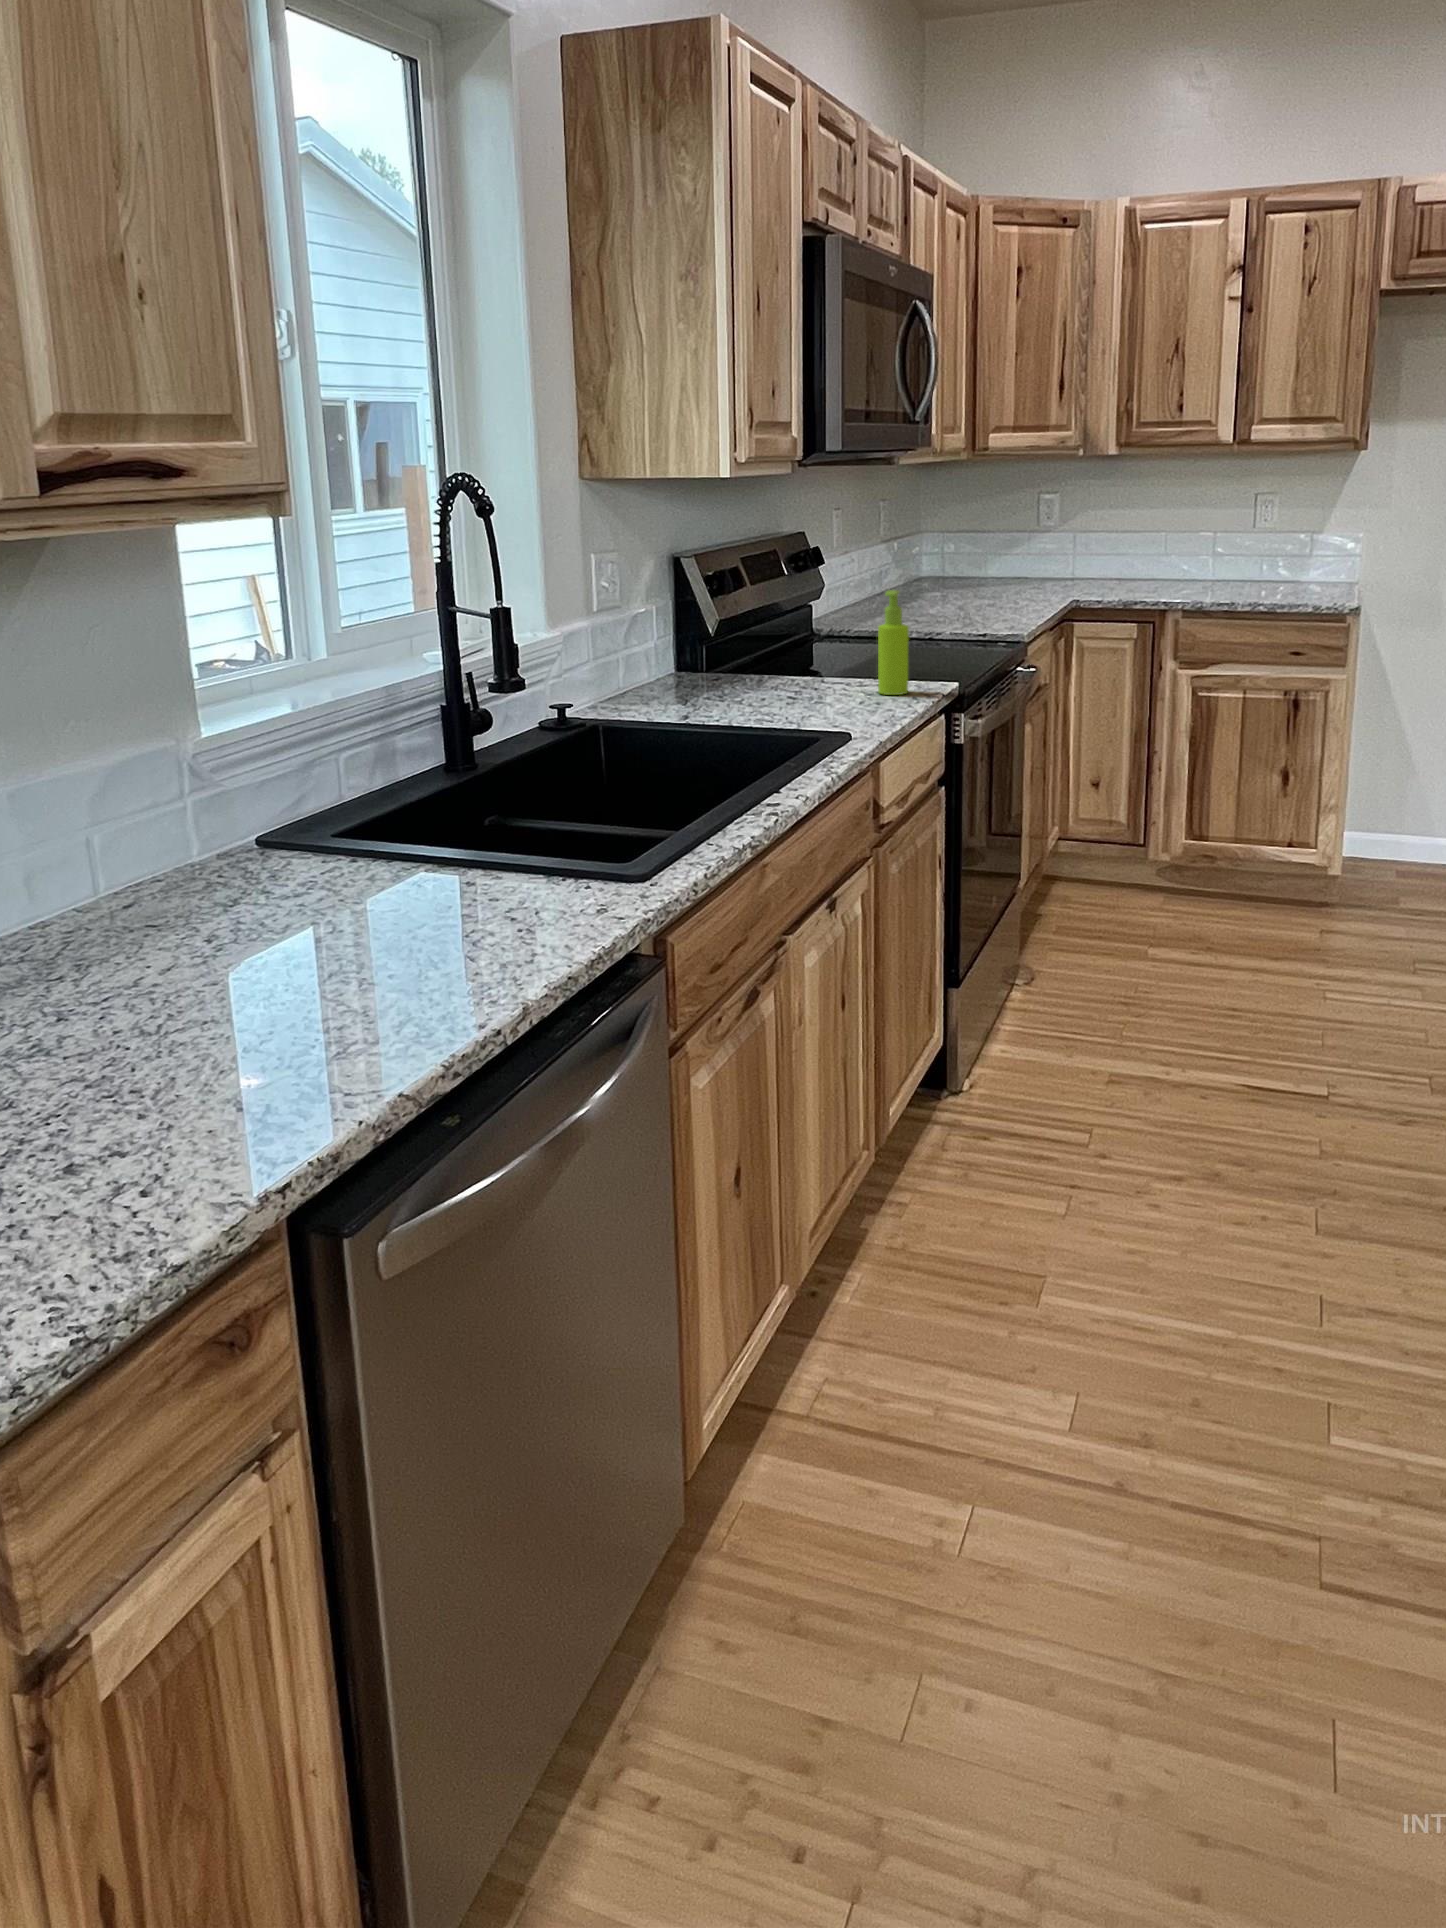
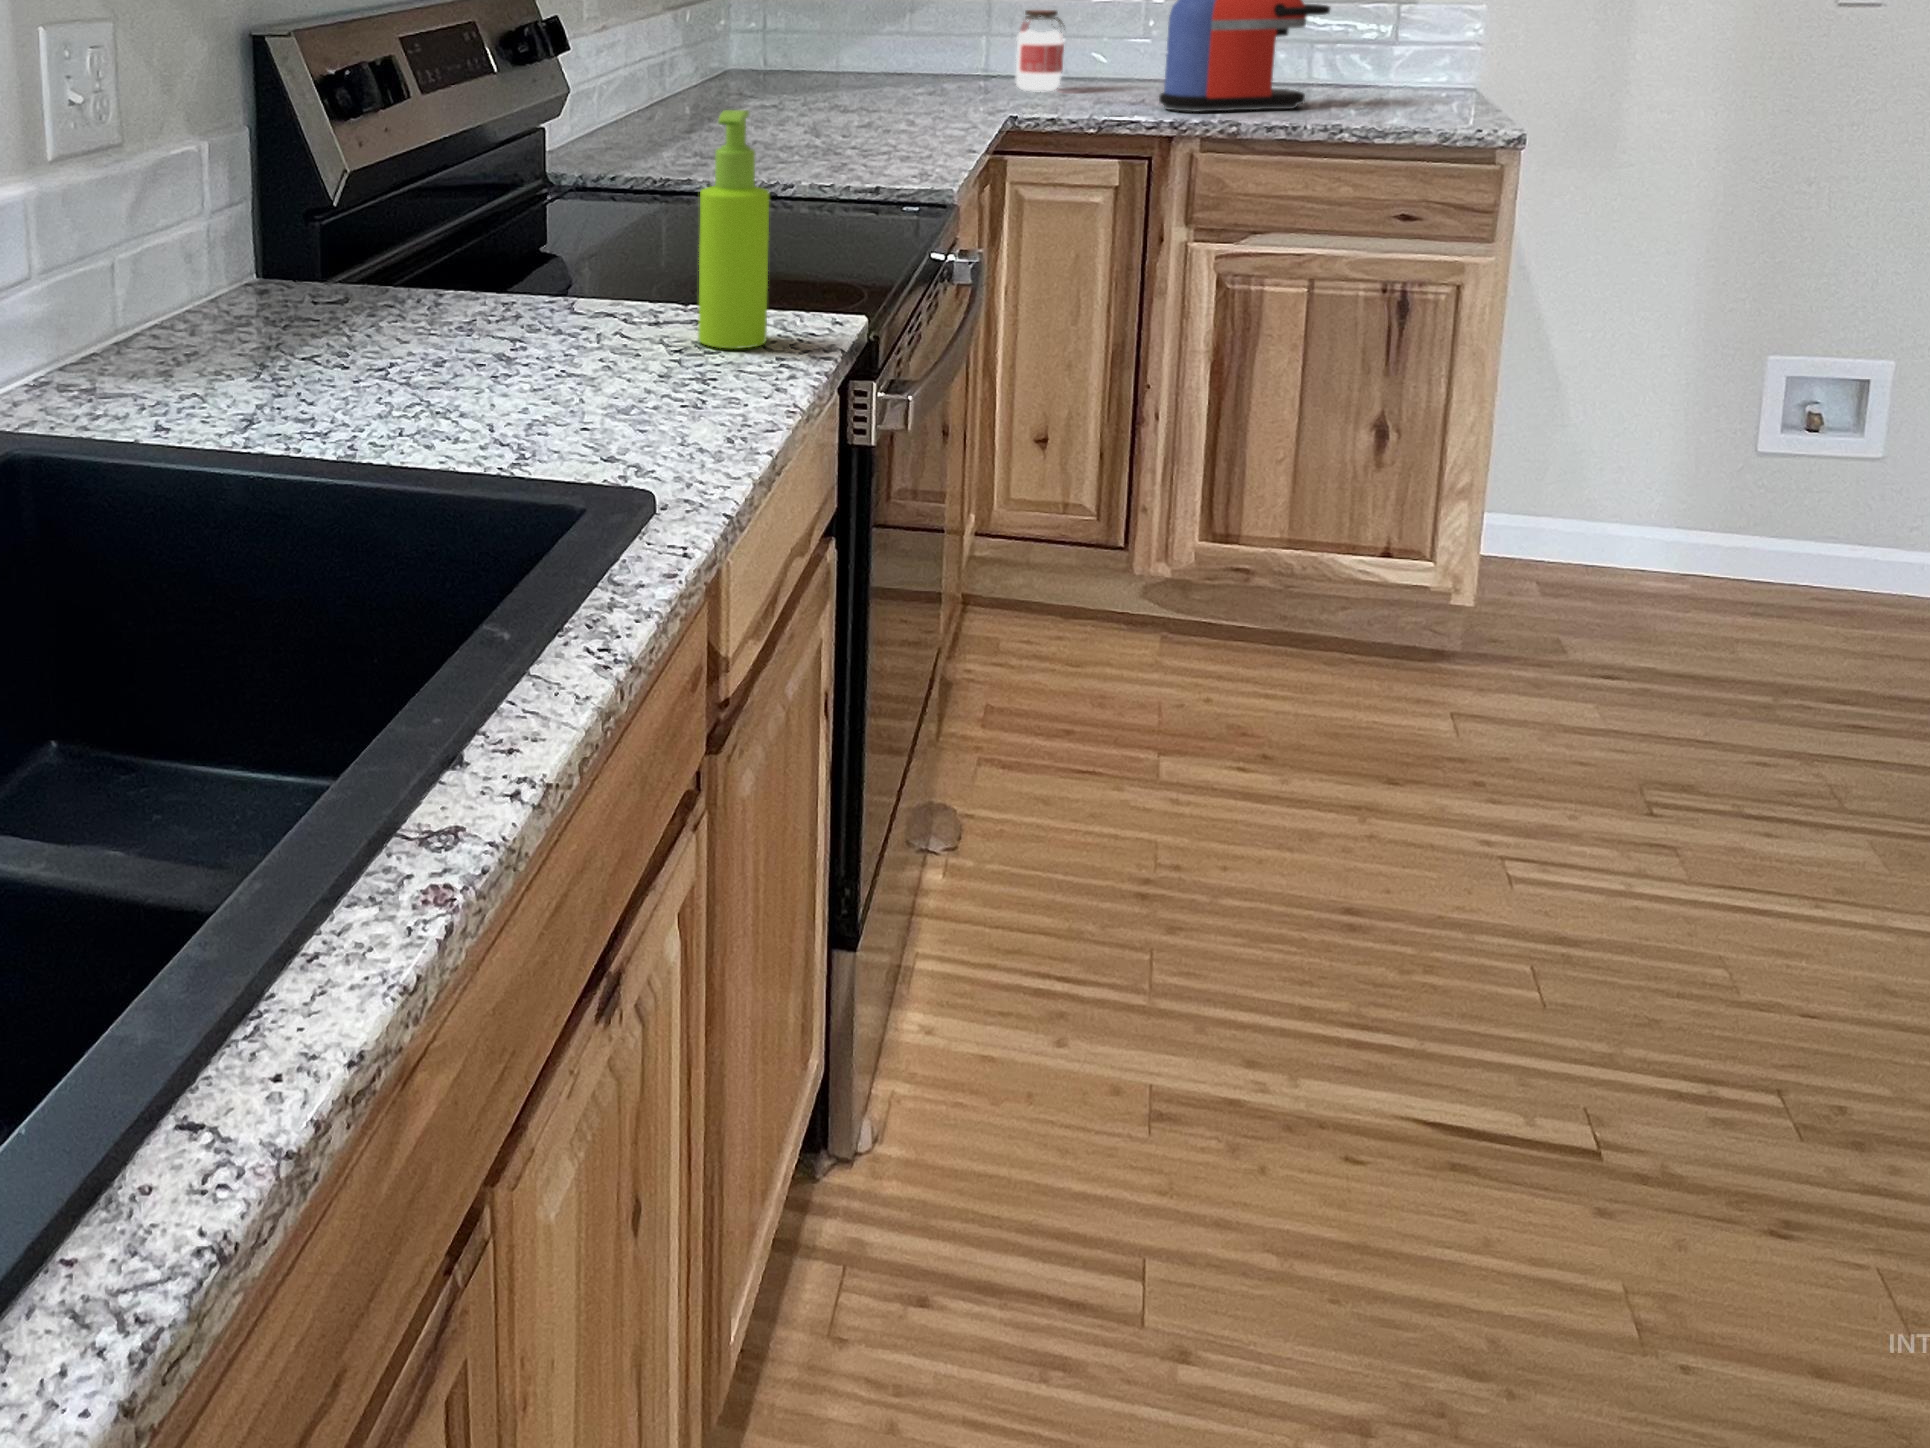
coffee maker: none [1161,525,1259,597] -> present [1159,0,1330,112]
jar: none [1084,539,1113,587] -> present [1016,10,1065,92]

